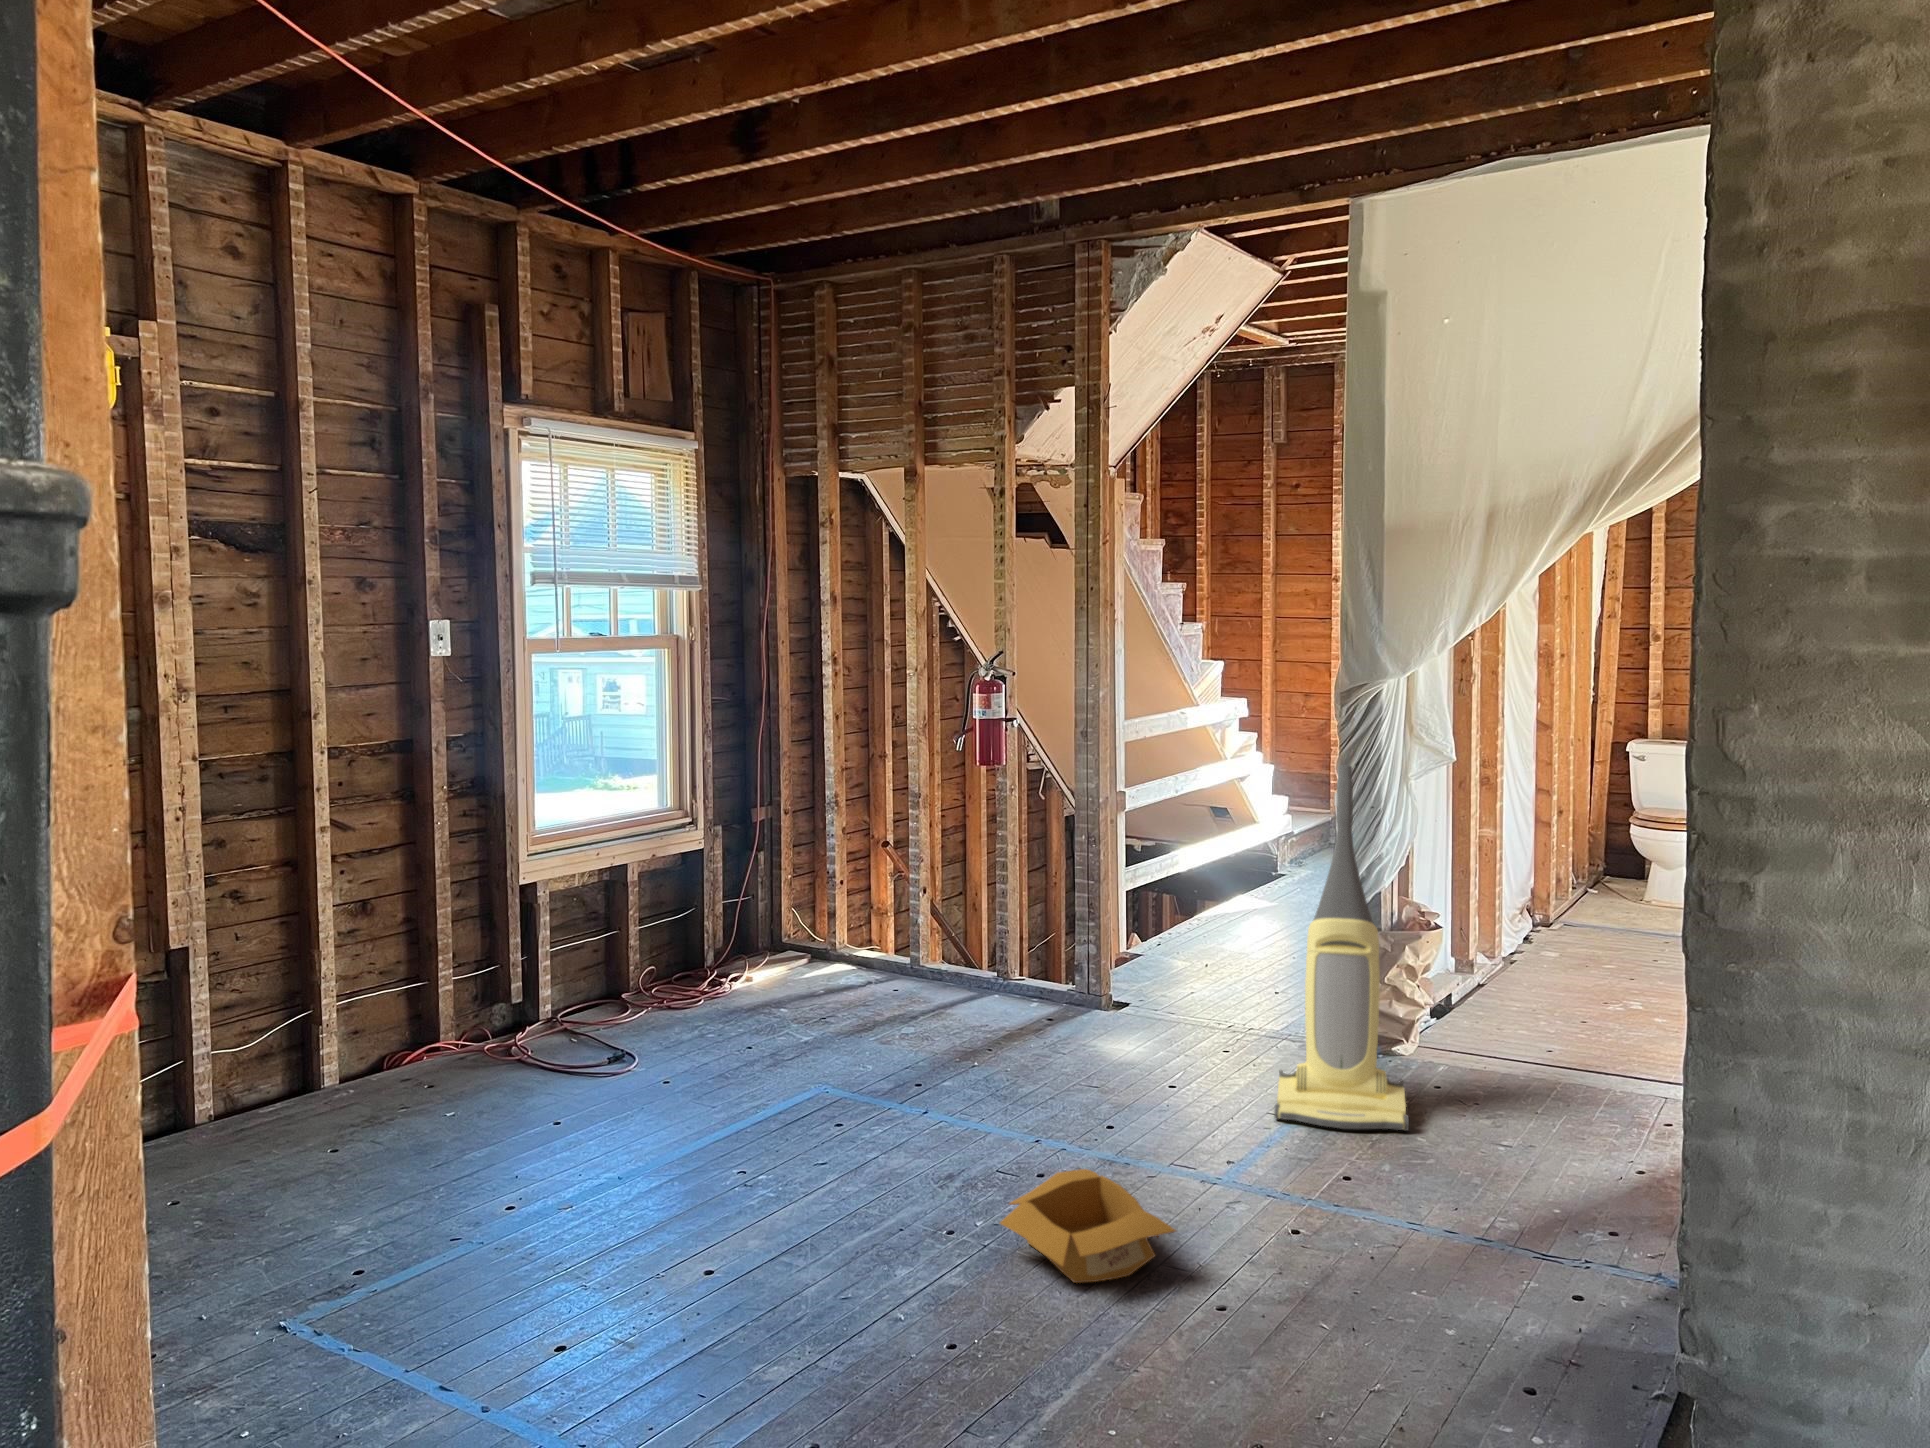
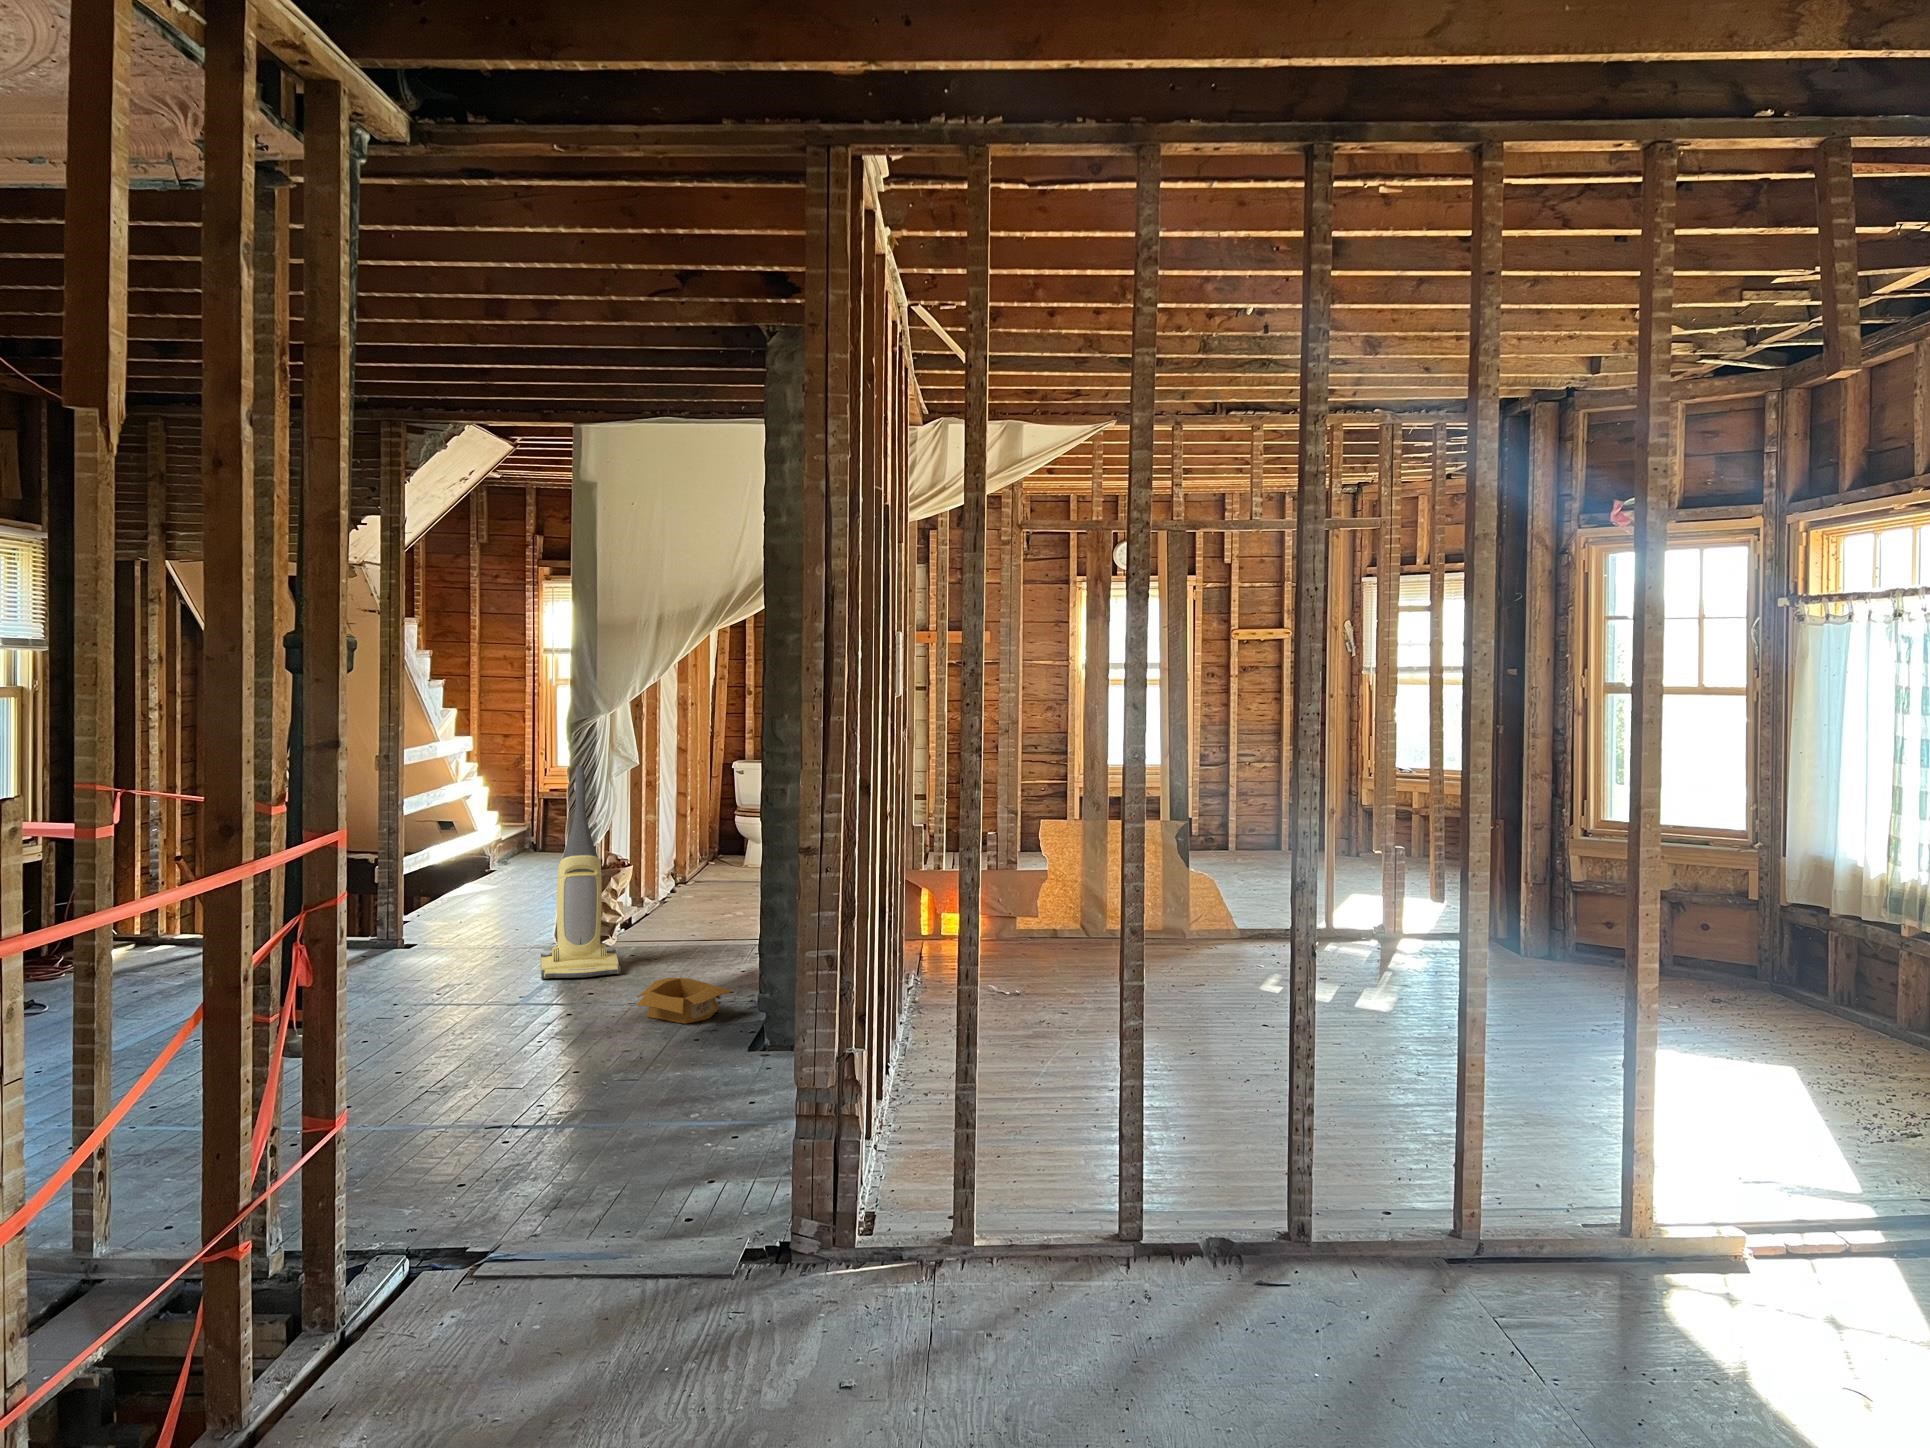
cardboard box: present [1000,1169,1176,1283] -> present [637,978,732,1024]

